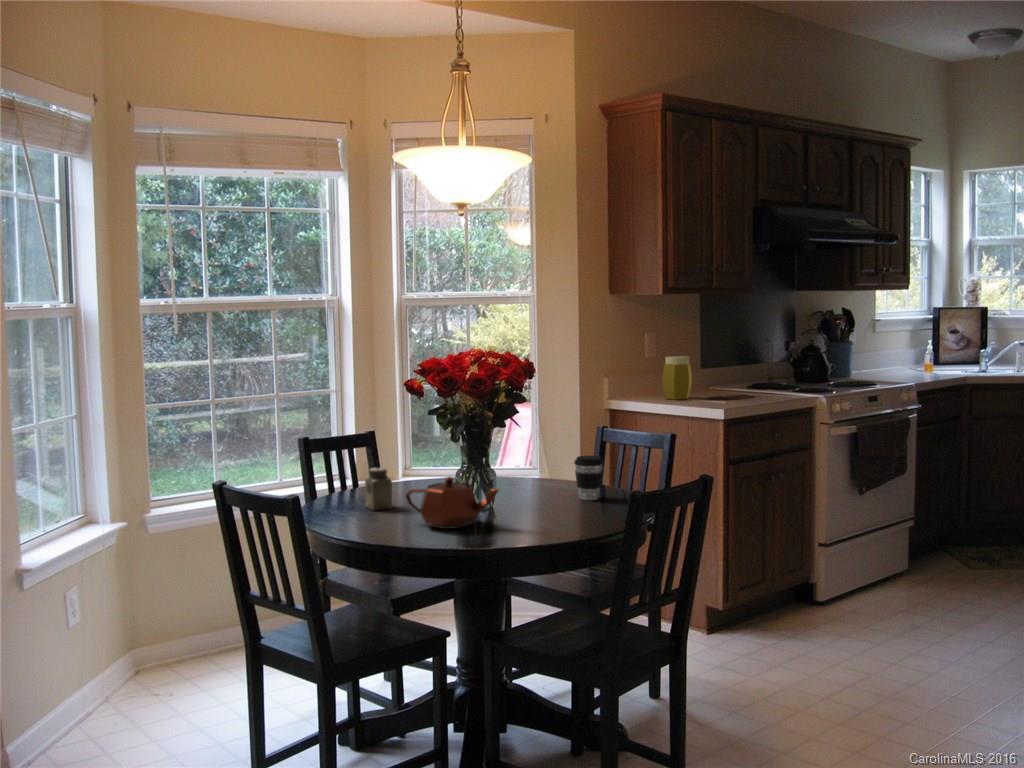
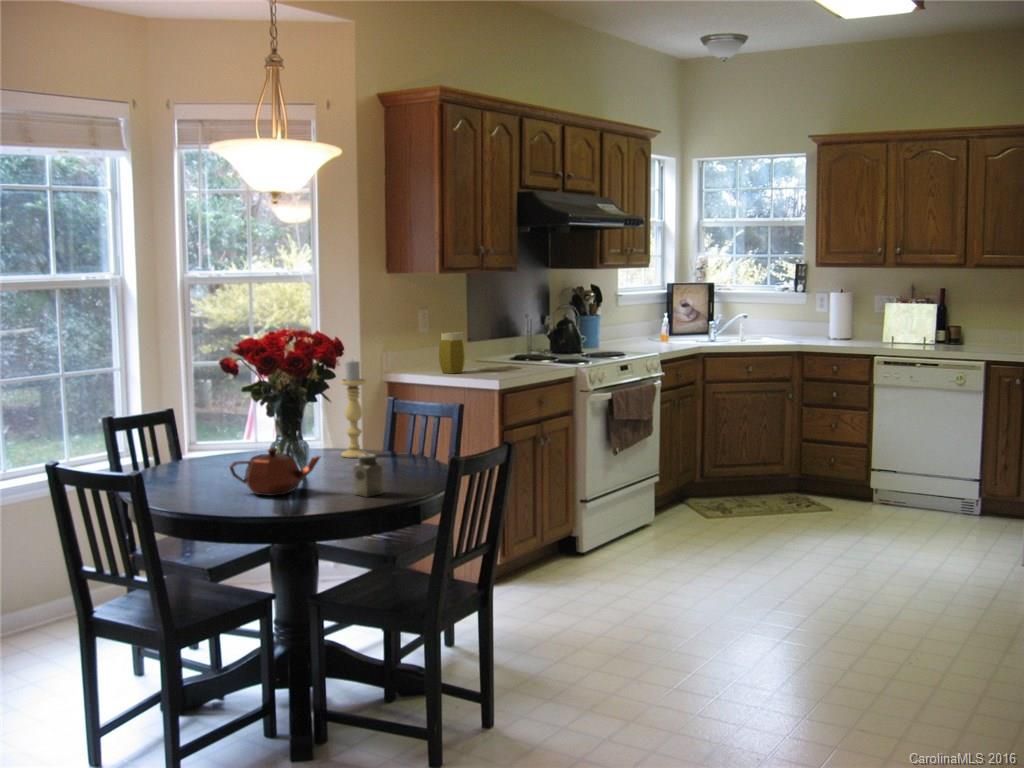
candle holder: none [540,382,568,488] -> present [340,361,367,458]
coffee cup: present [574,456,603,500] -> none [377,425,404,466]
salt shaker: present [365,468,392,510] -> present [354,454,383,497]

